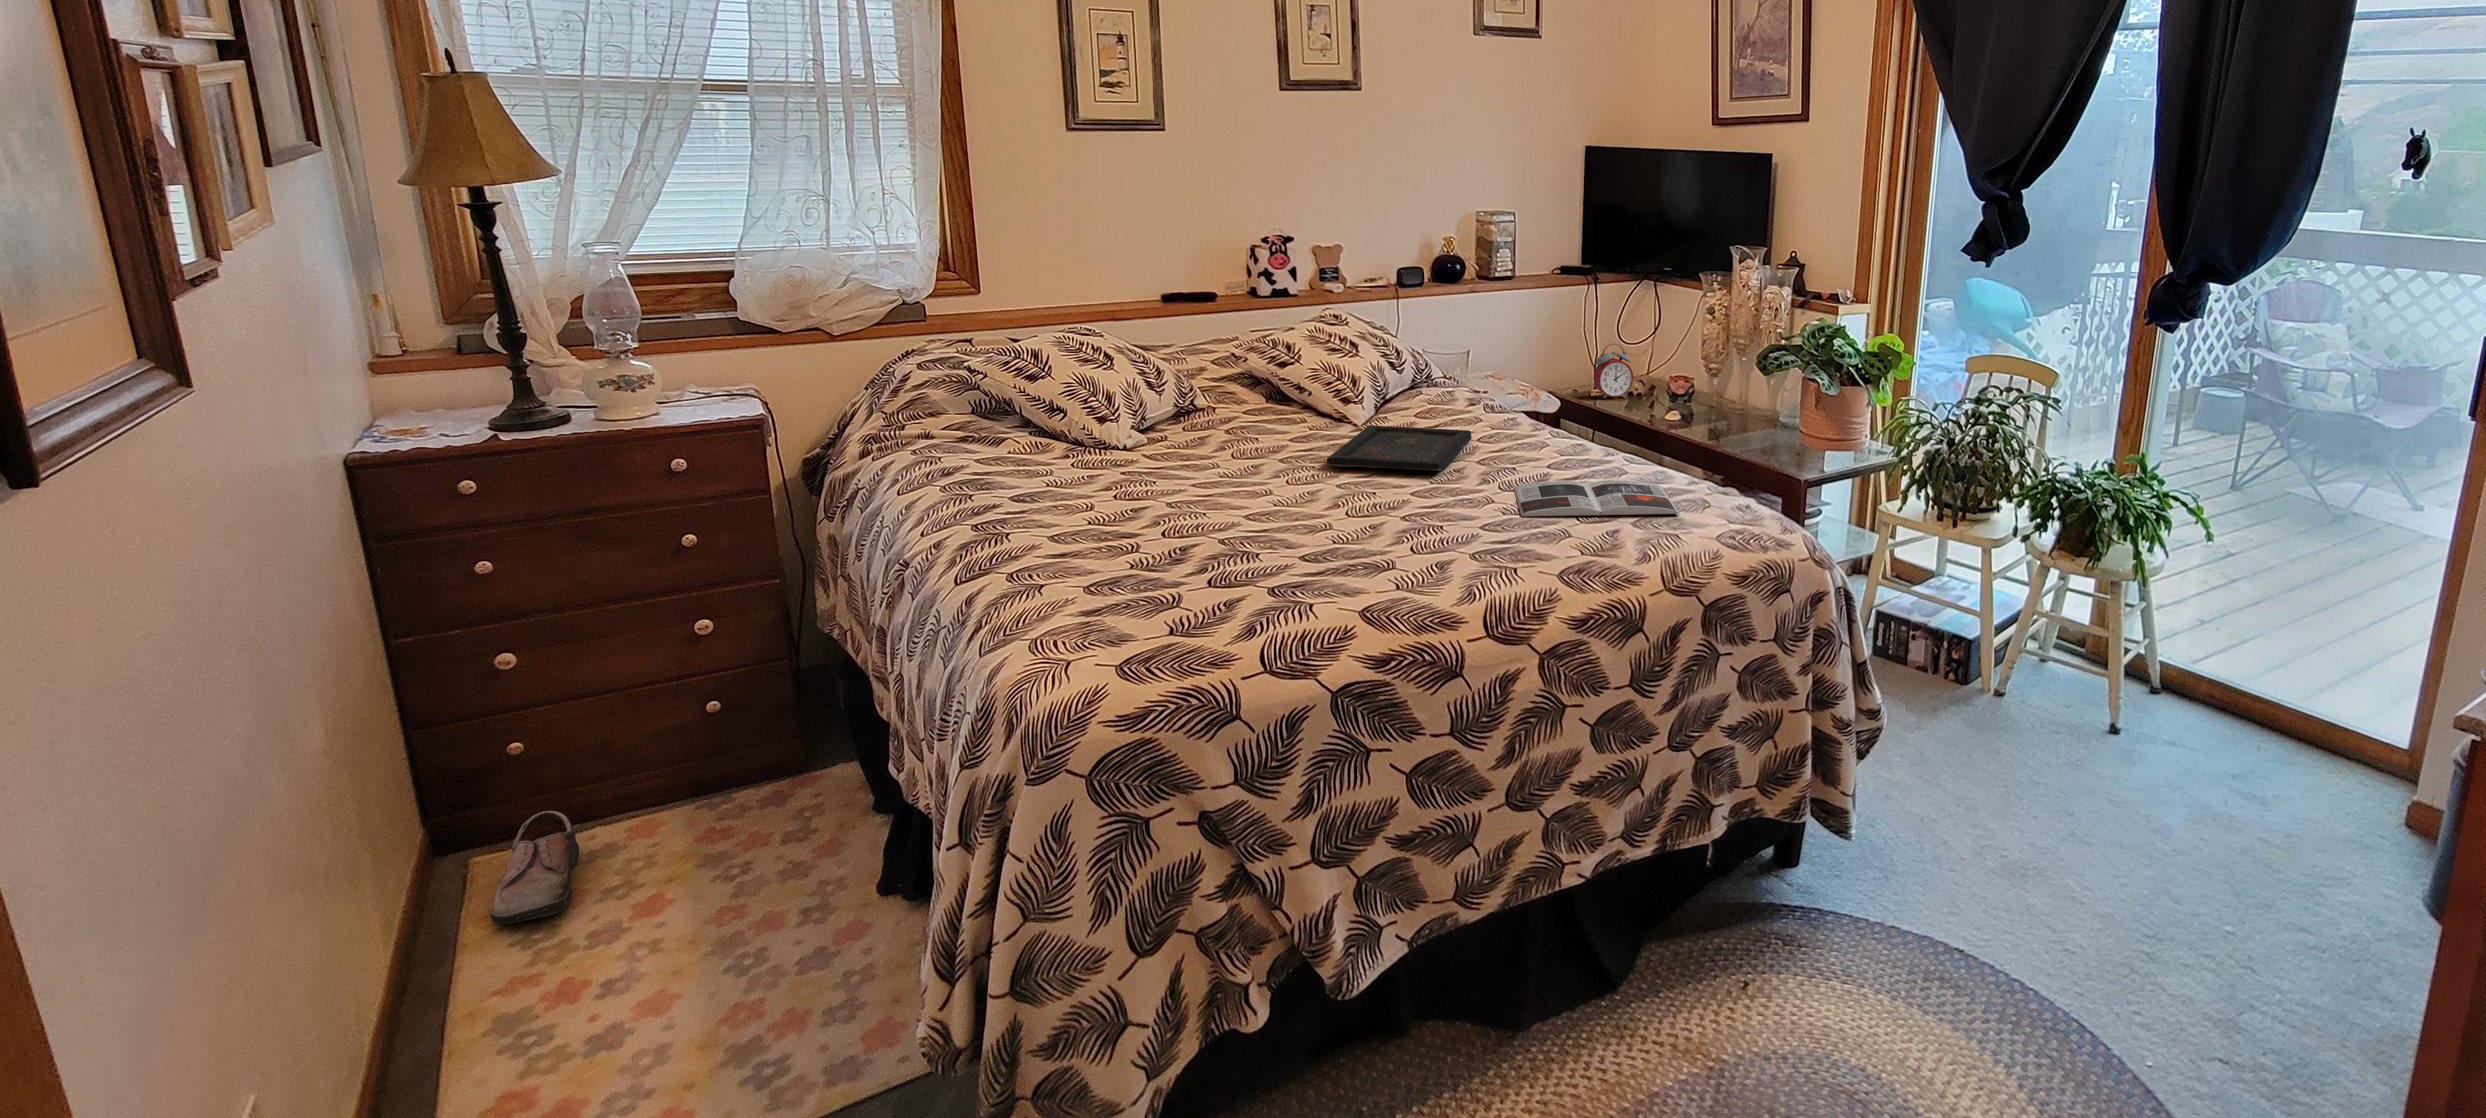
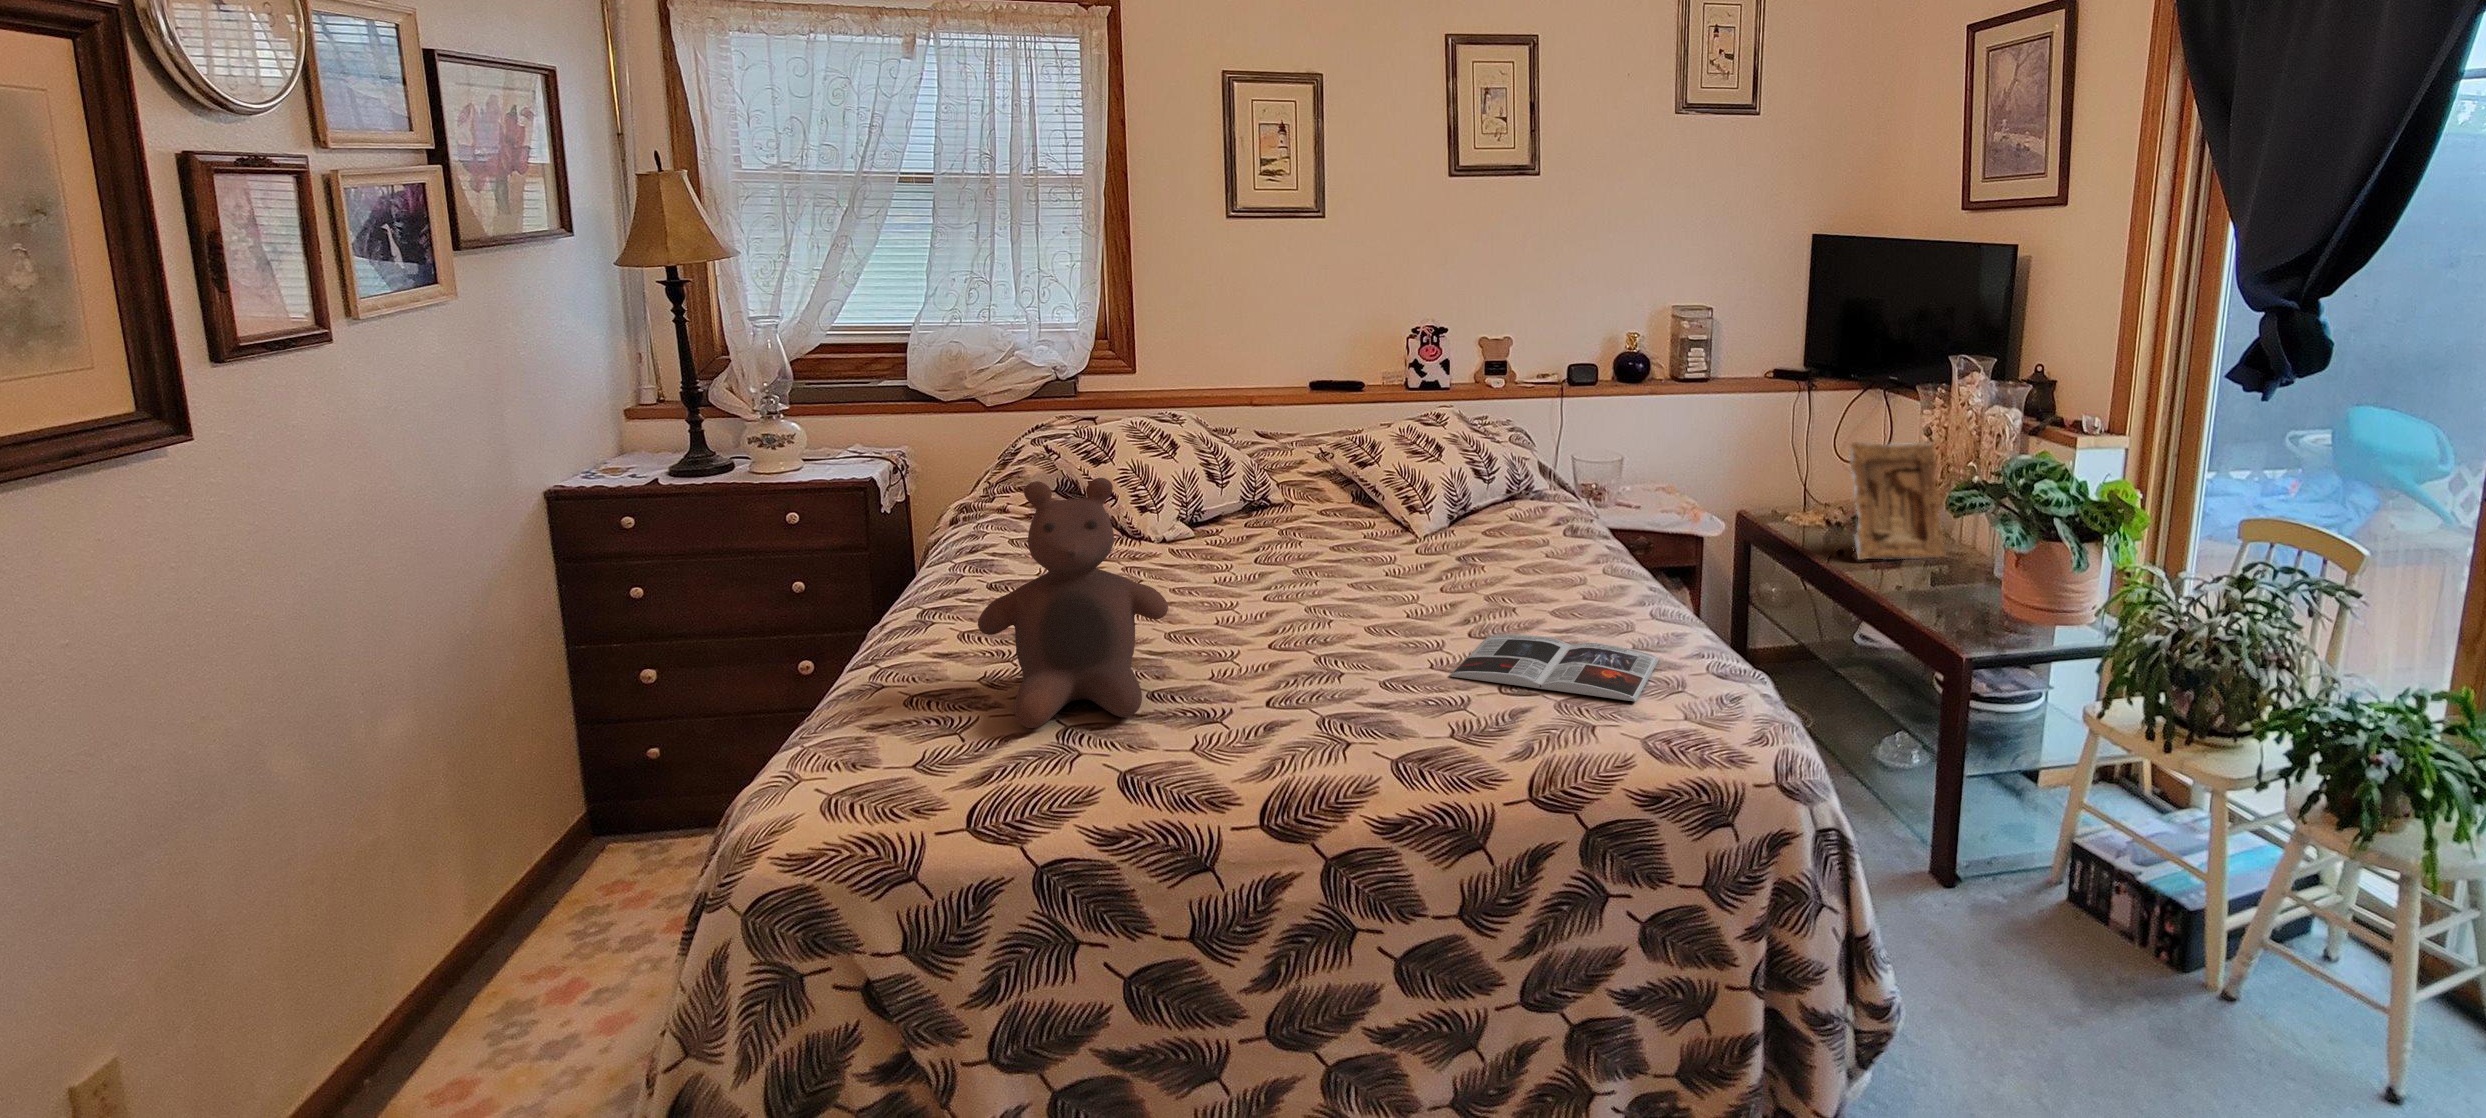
picture frame: none [1668,317,1742,417] -> present [1850,442,1945,560]
alarm clock: present [1593,344,1633,398] -> none [1781,463,1828,527]
stuffed bear: none [1138,364,1314,595] -> present [978,478,1168,728]
tray: present [1327,425,1472,471] -> none [1323,540,1513,604]
shoe: present [491,811,579,923] -> none [563,808,670,906]

